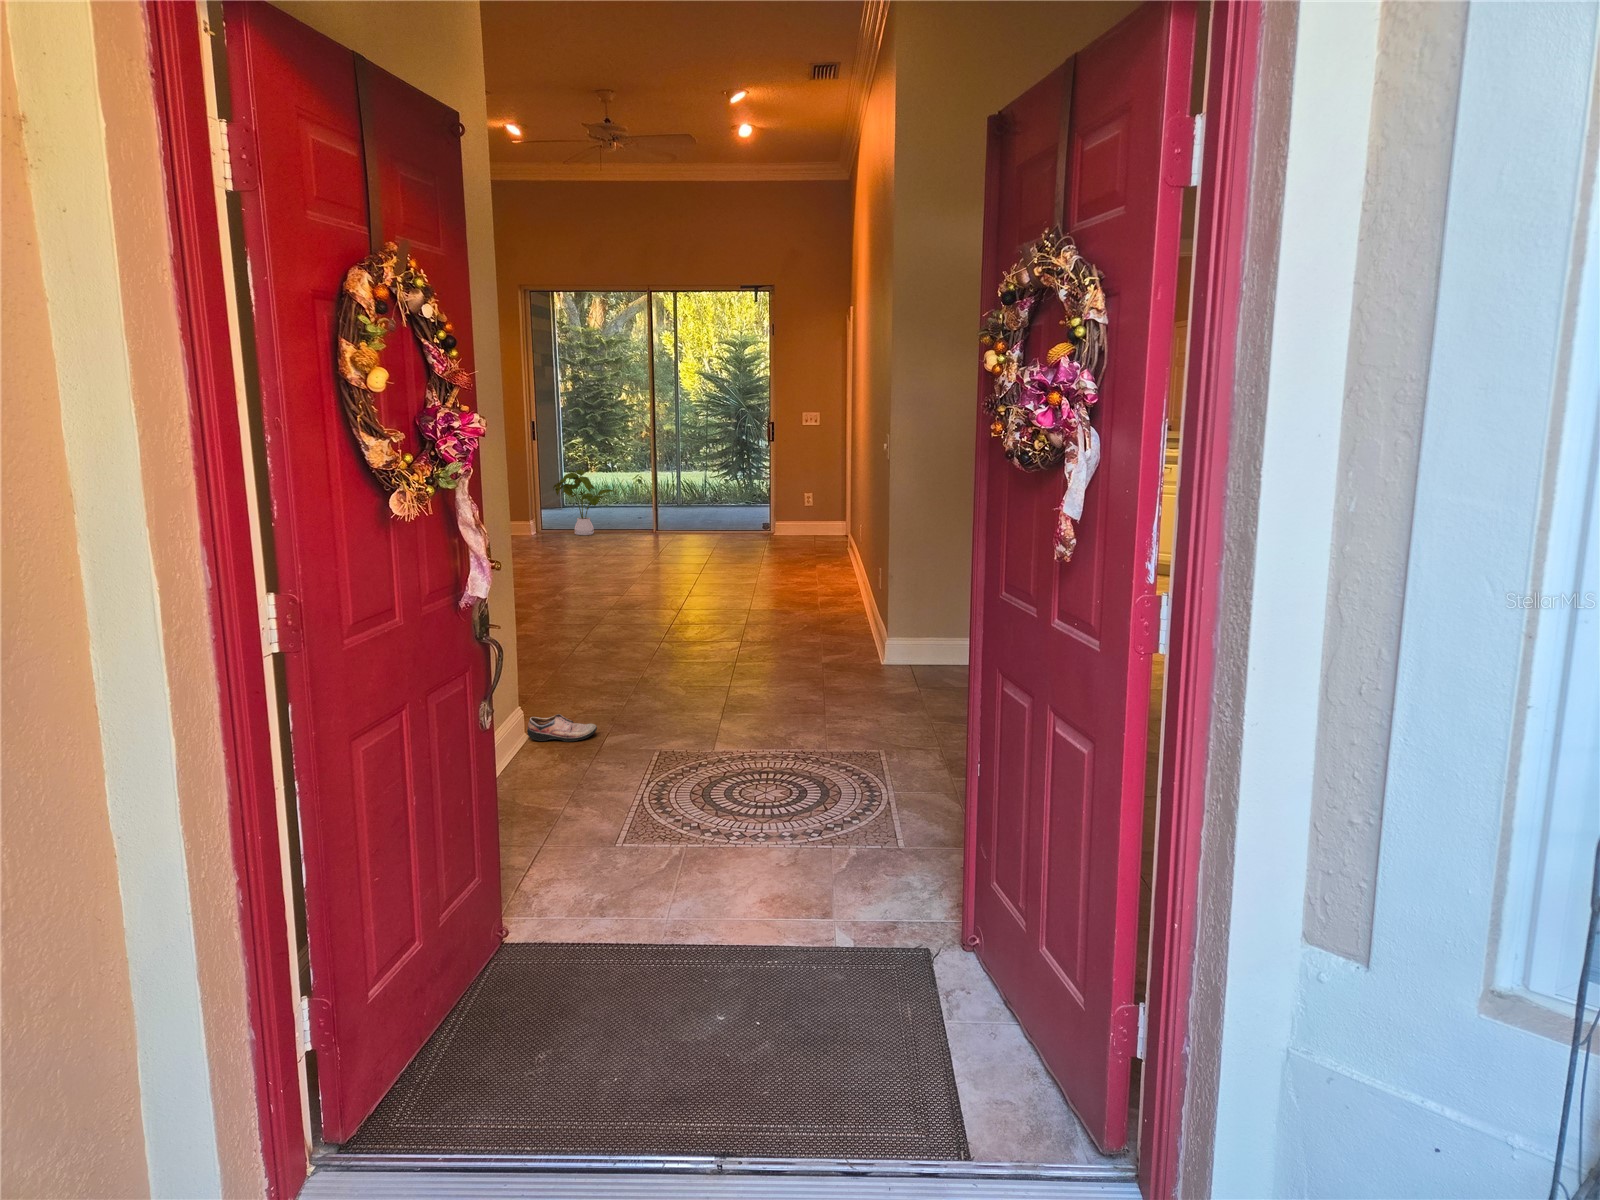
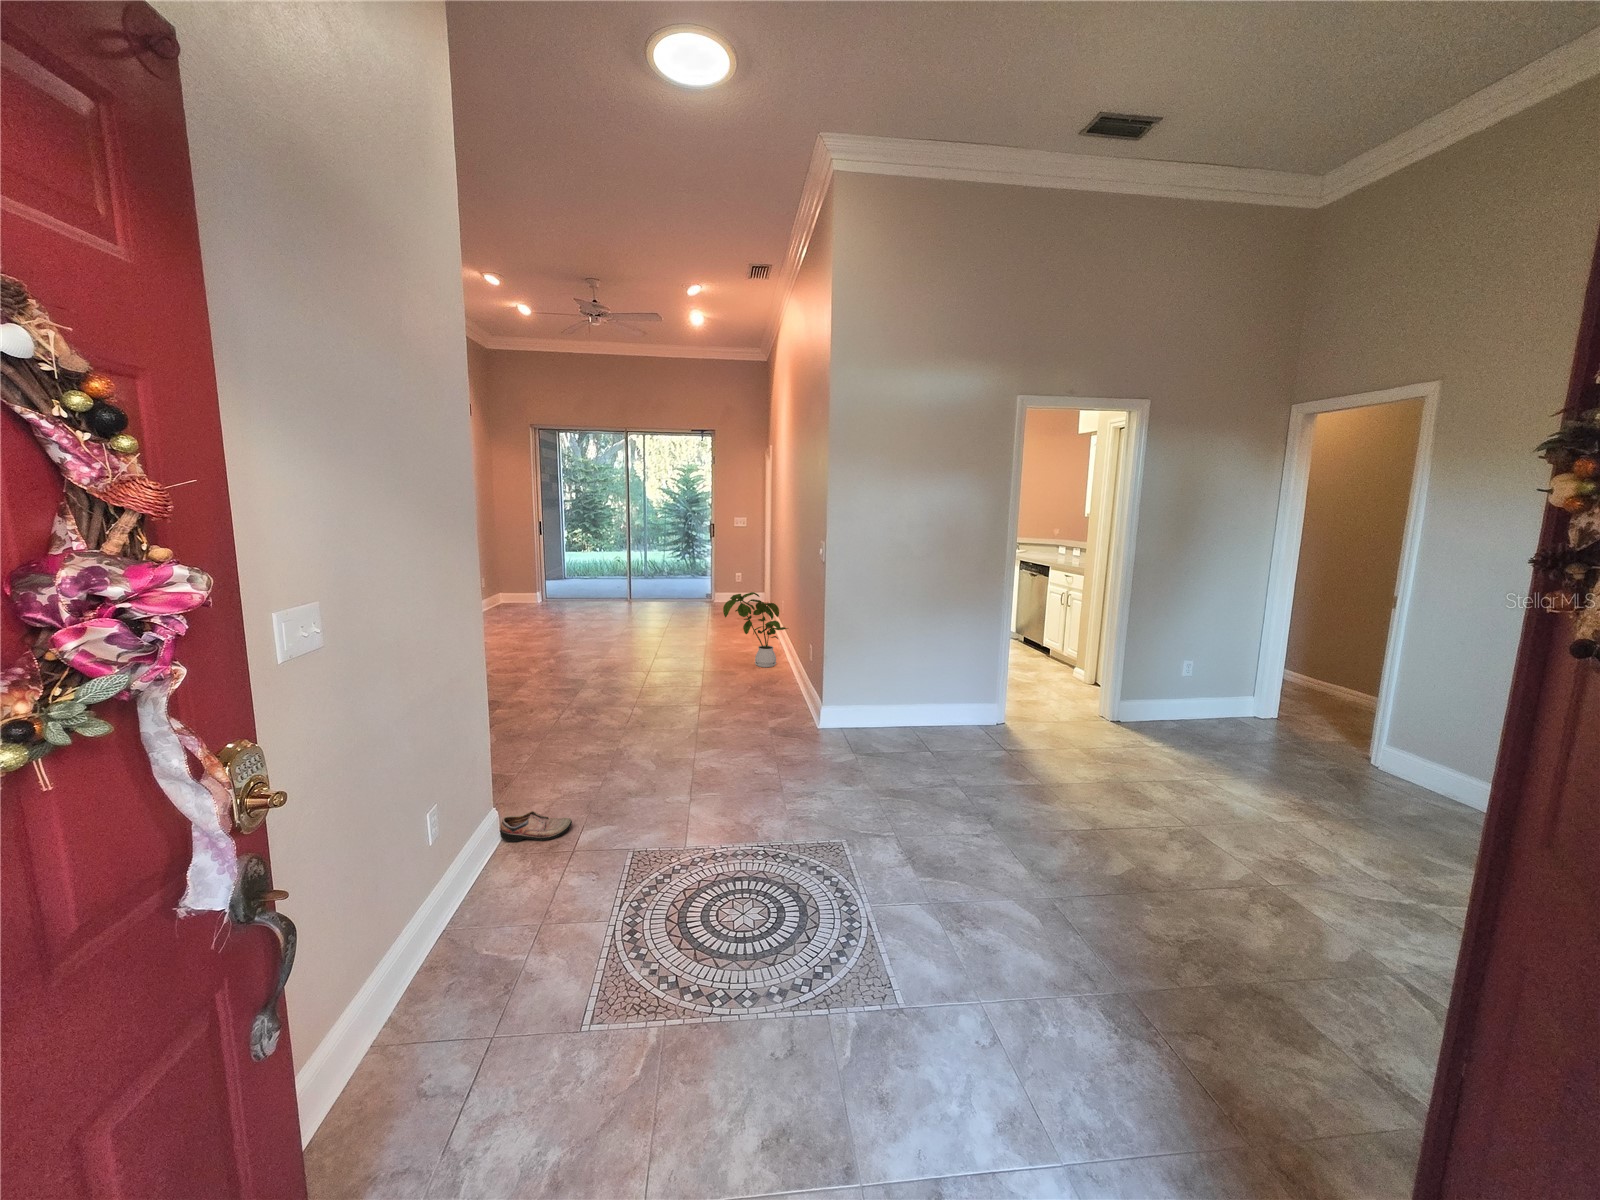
house plant: present [553,470,616,535] -> present [723,592,788,667]

